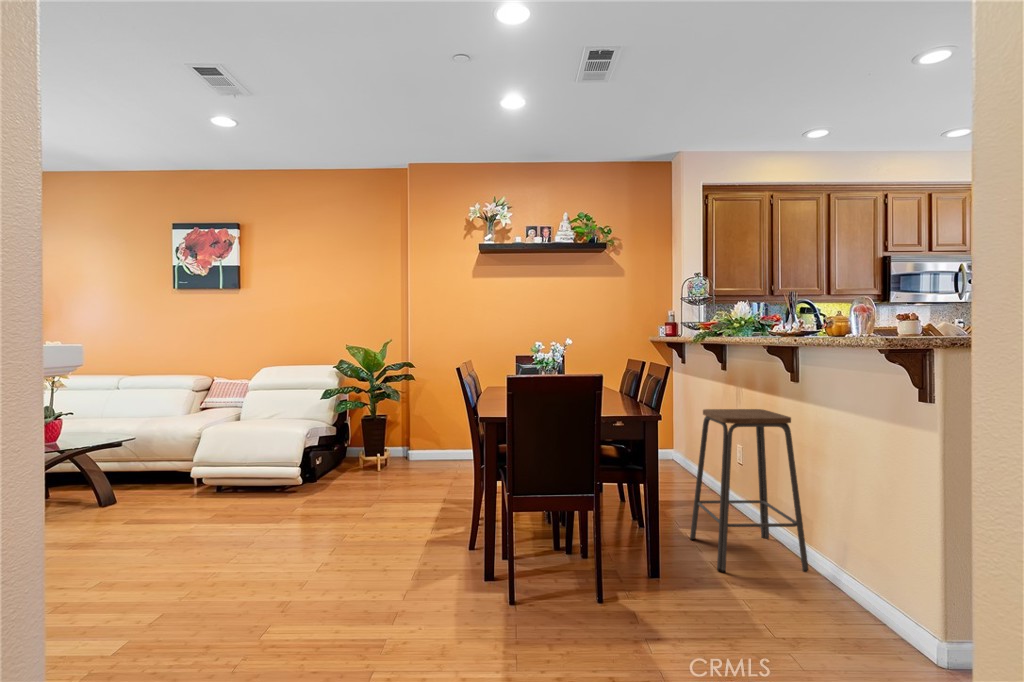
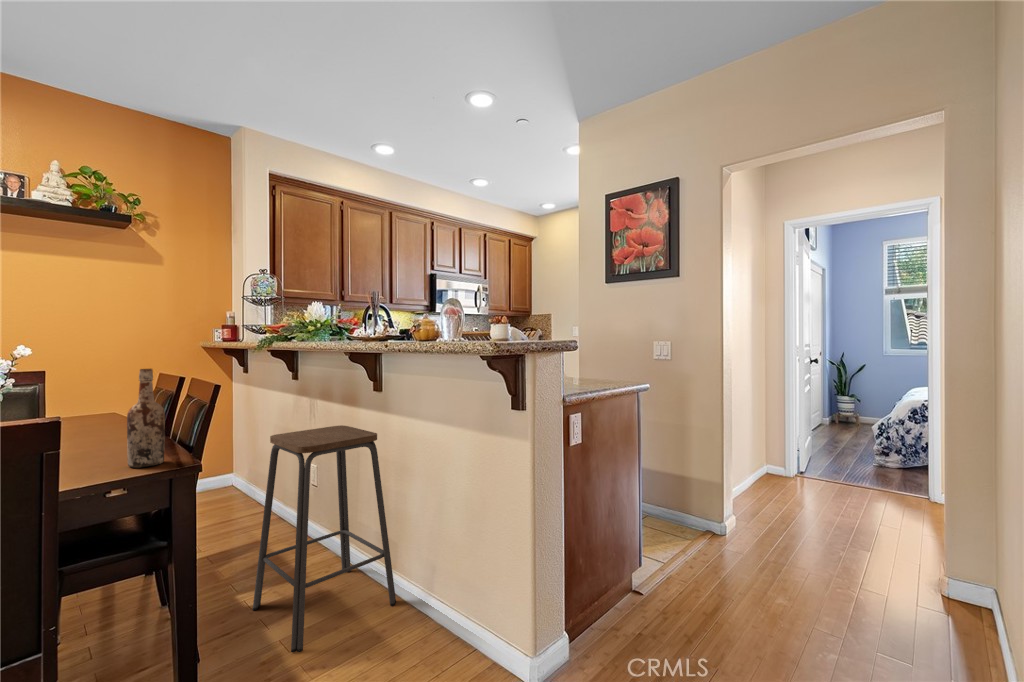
wine bottle: none [620,354,639,414] -> present [127,369,165,468]

